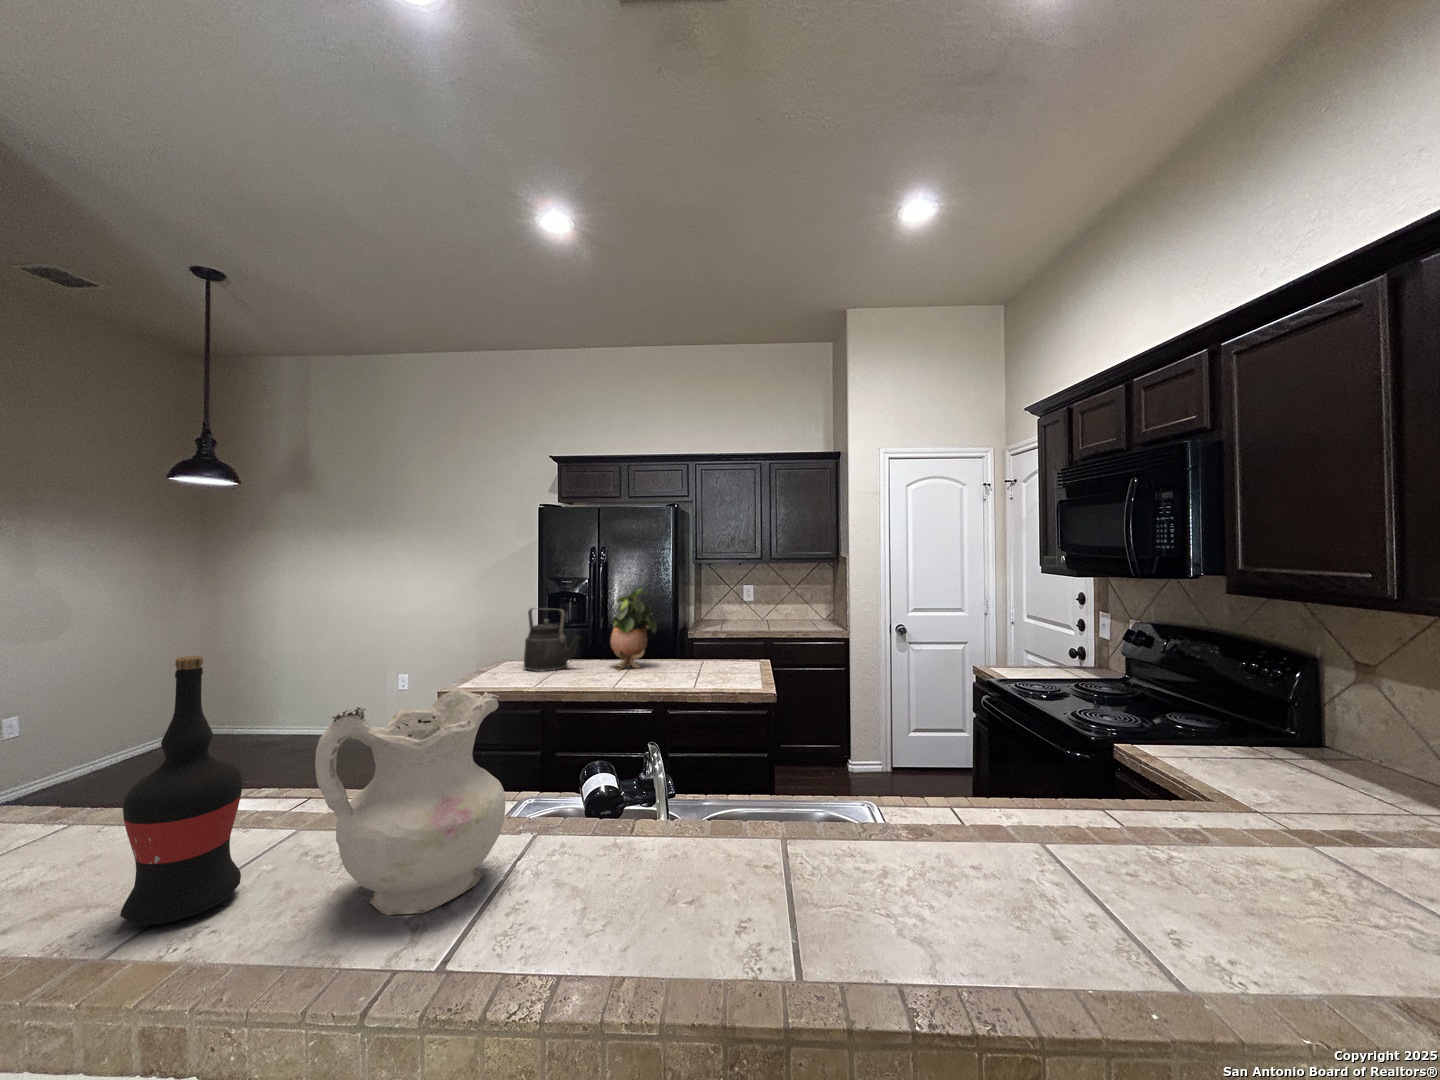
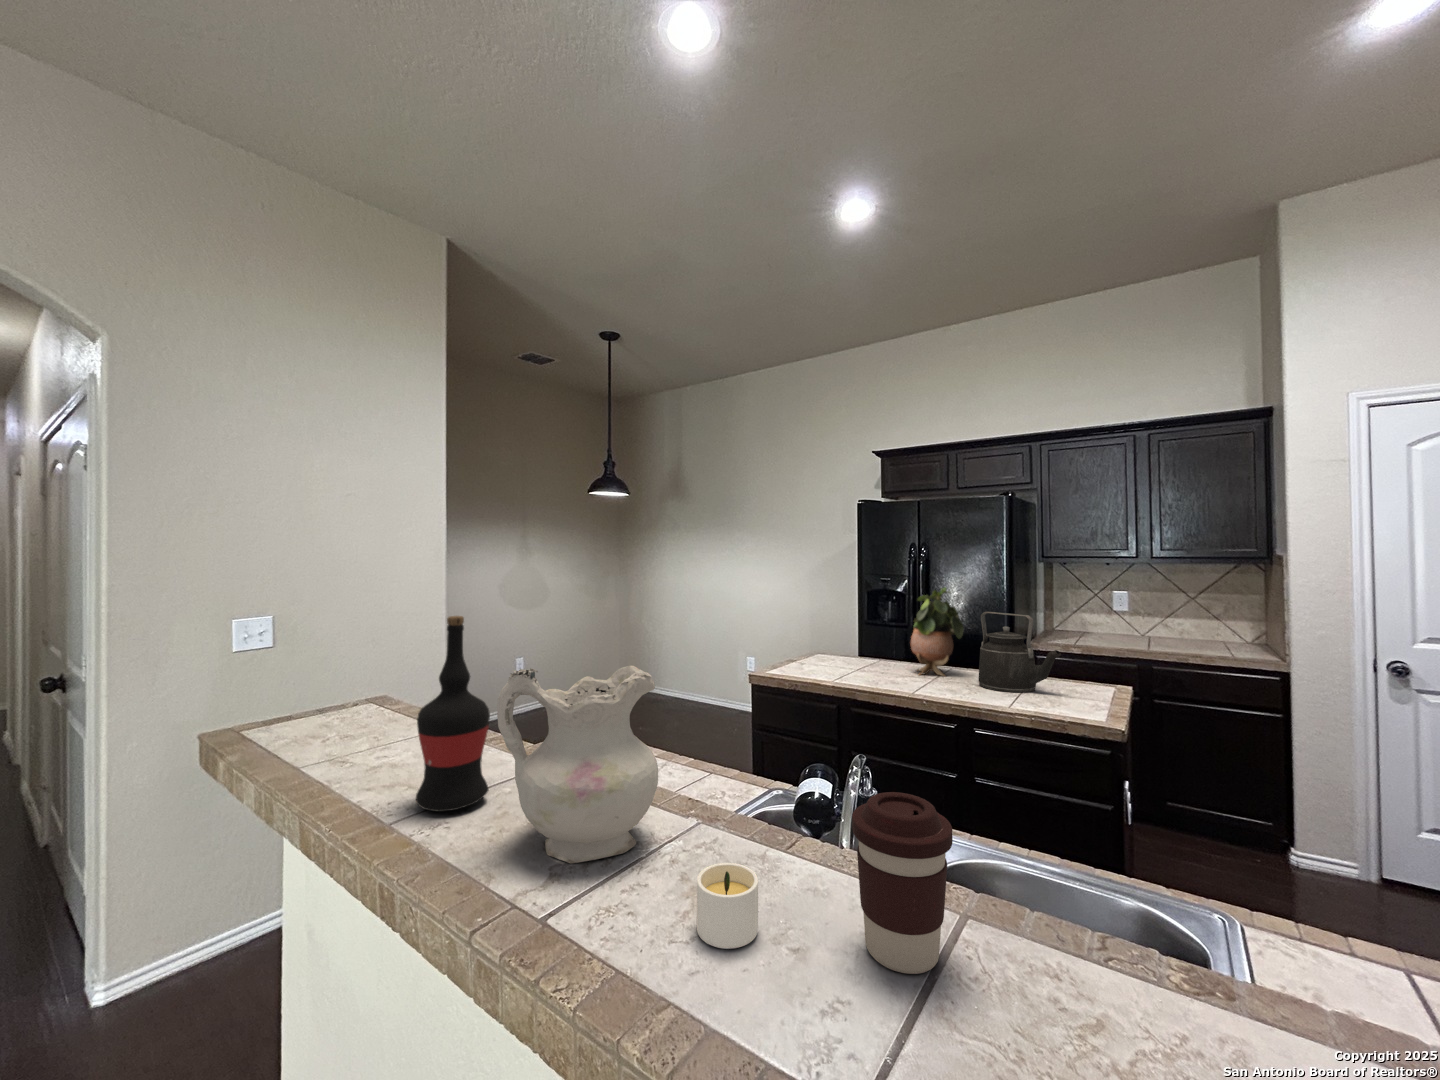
kettle: present [524,608,582,672] -> present [978,612,1061,693]
coffee cup: none [721,755,794,889] -> present [852,792,953,974]
candle: none [599,850,680,924] -> present [697,863,758,949]

